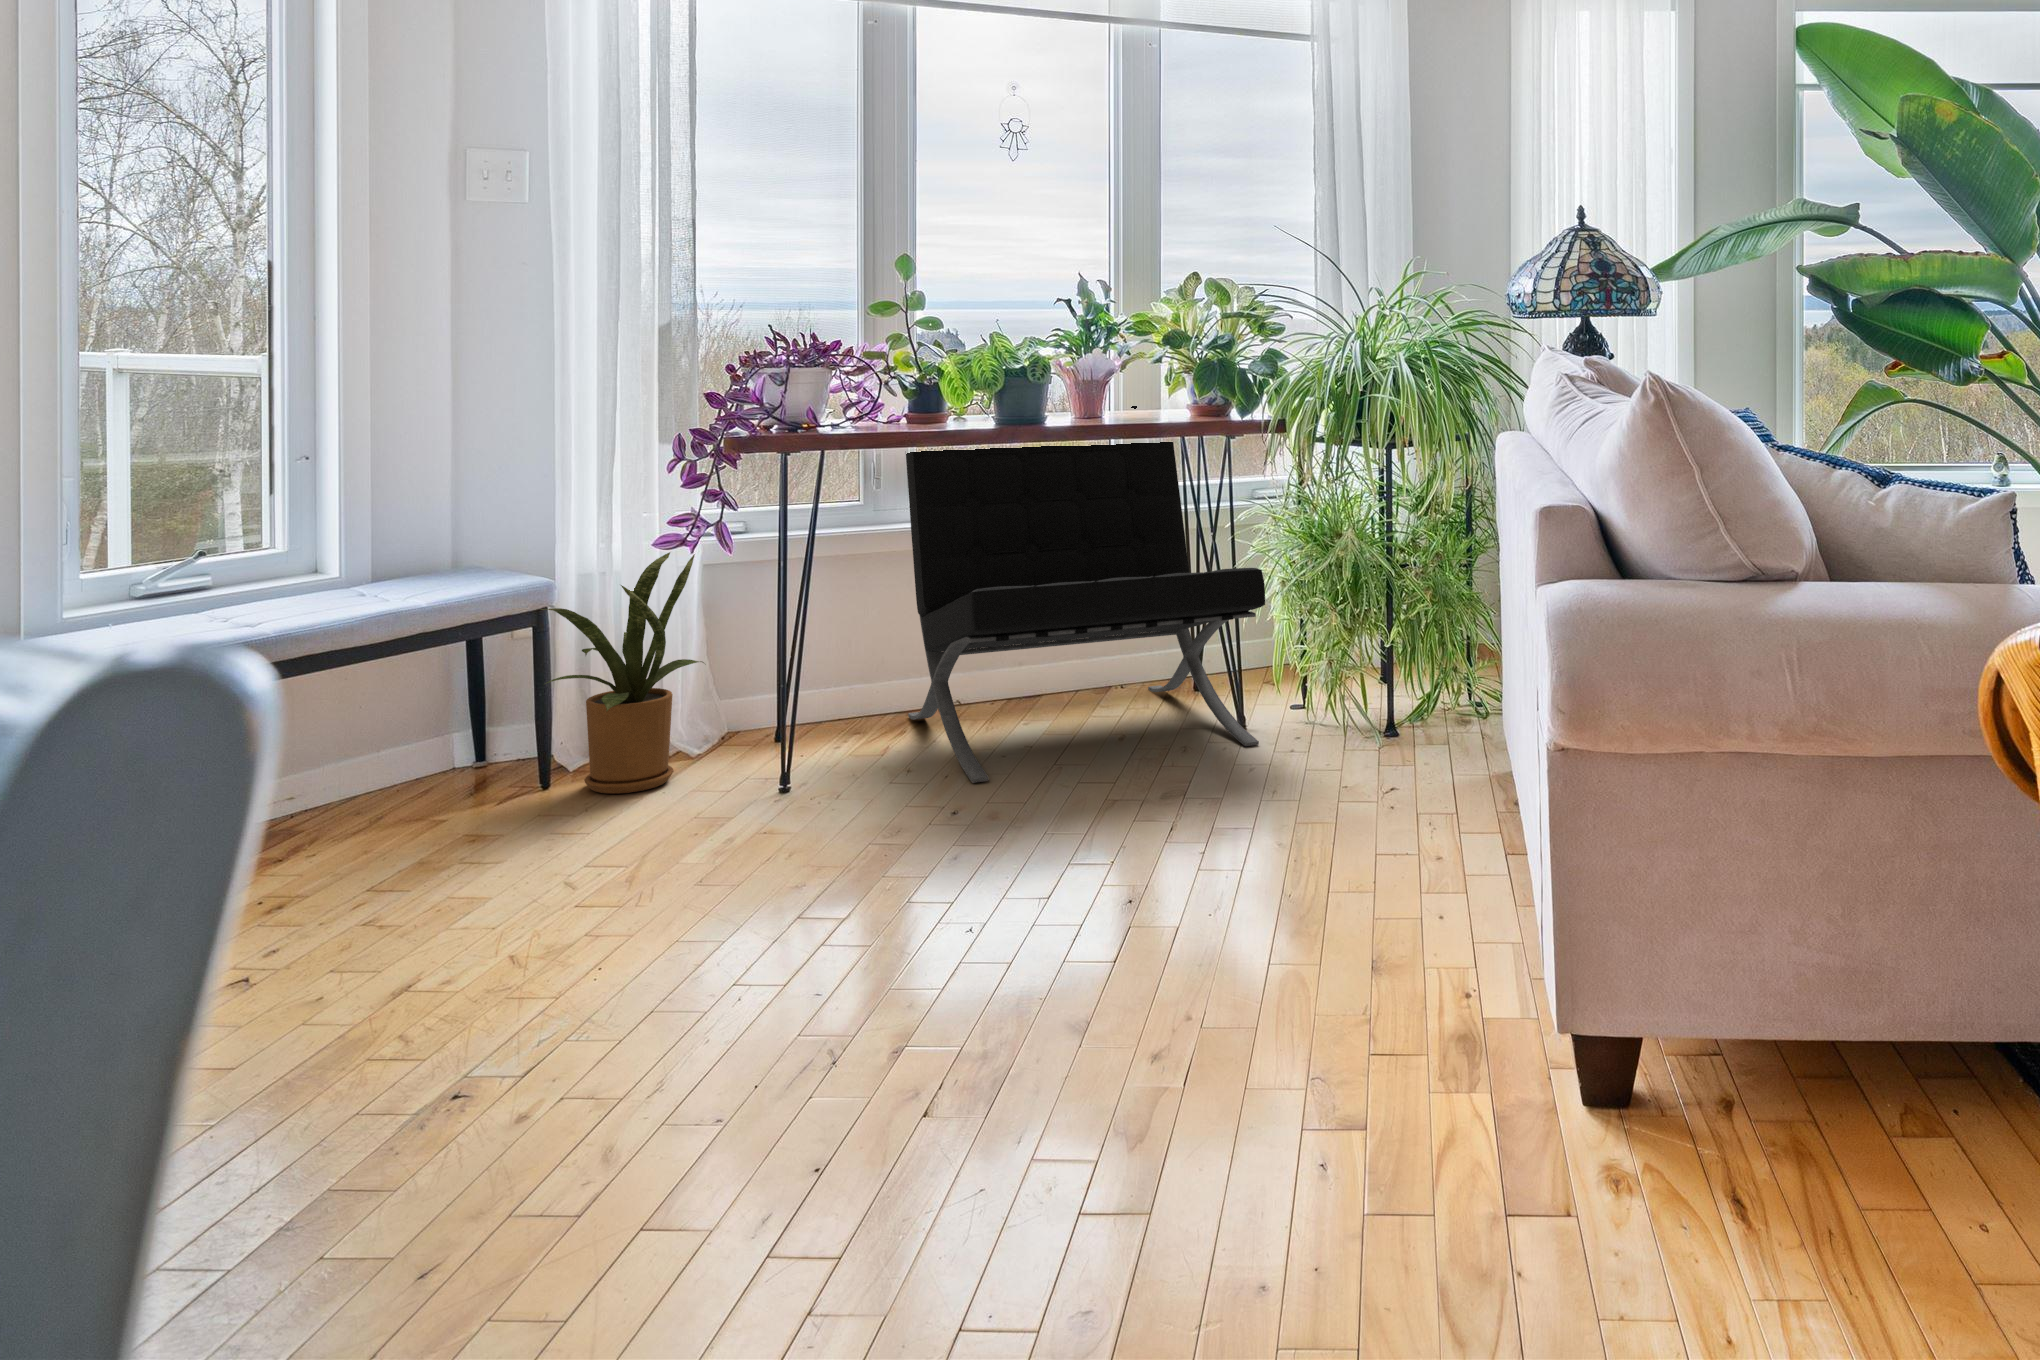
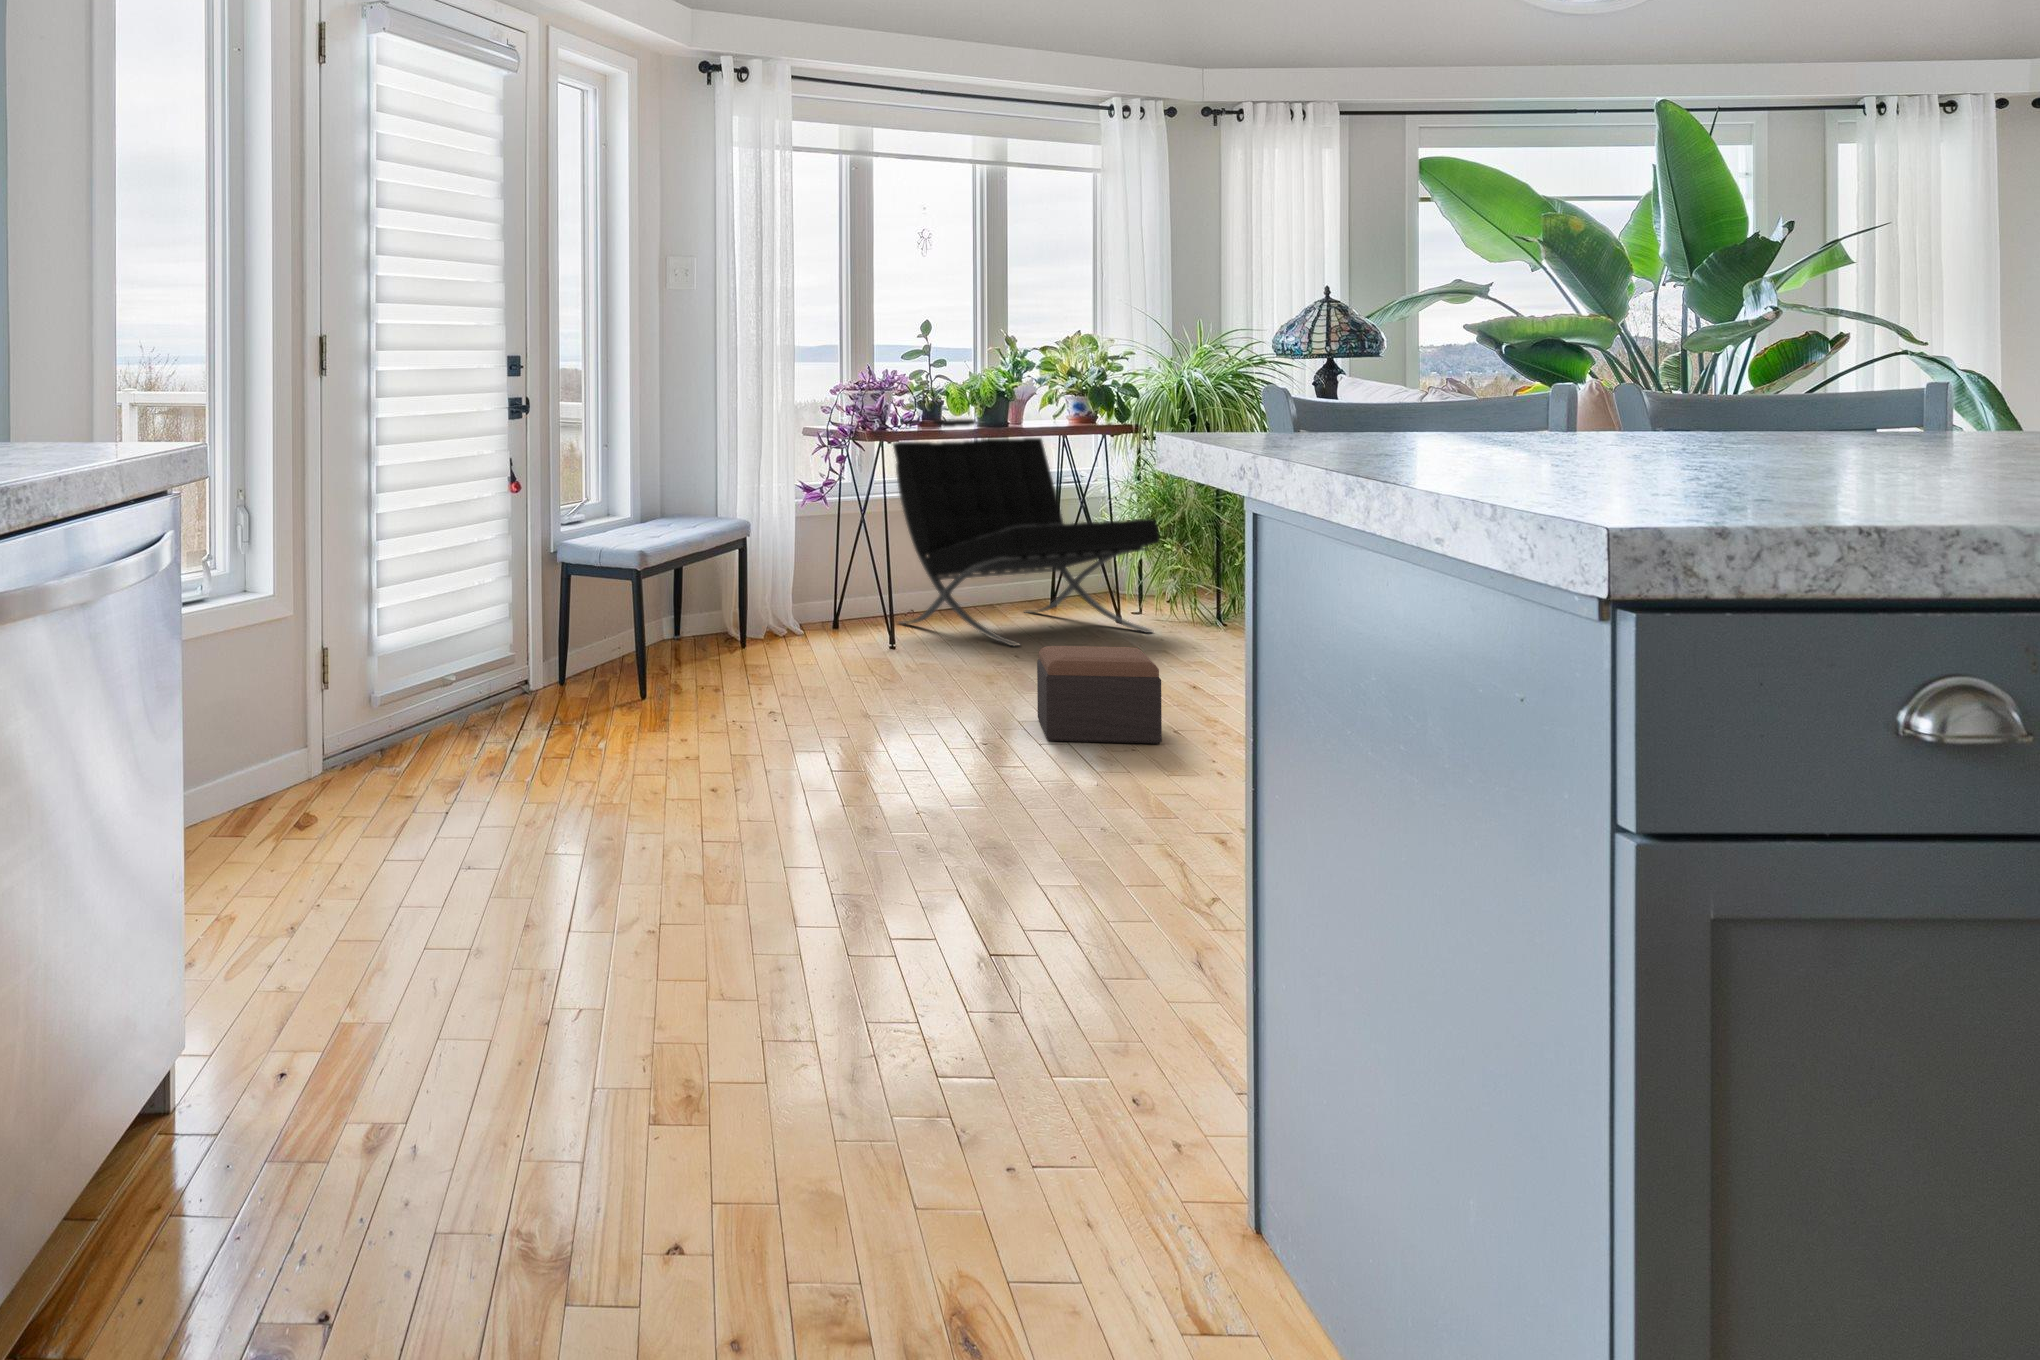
house plant: present [542,552,704,794] -> none [742,508,834,652]
footstool: none [457,897,783,1148] -> present [1037,646,1162,744]

